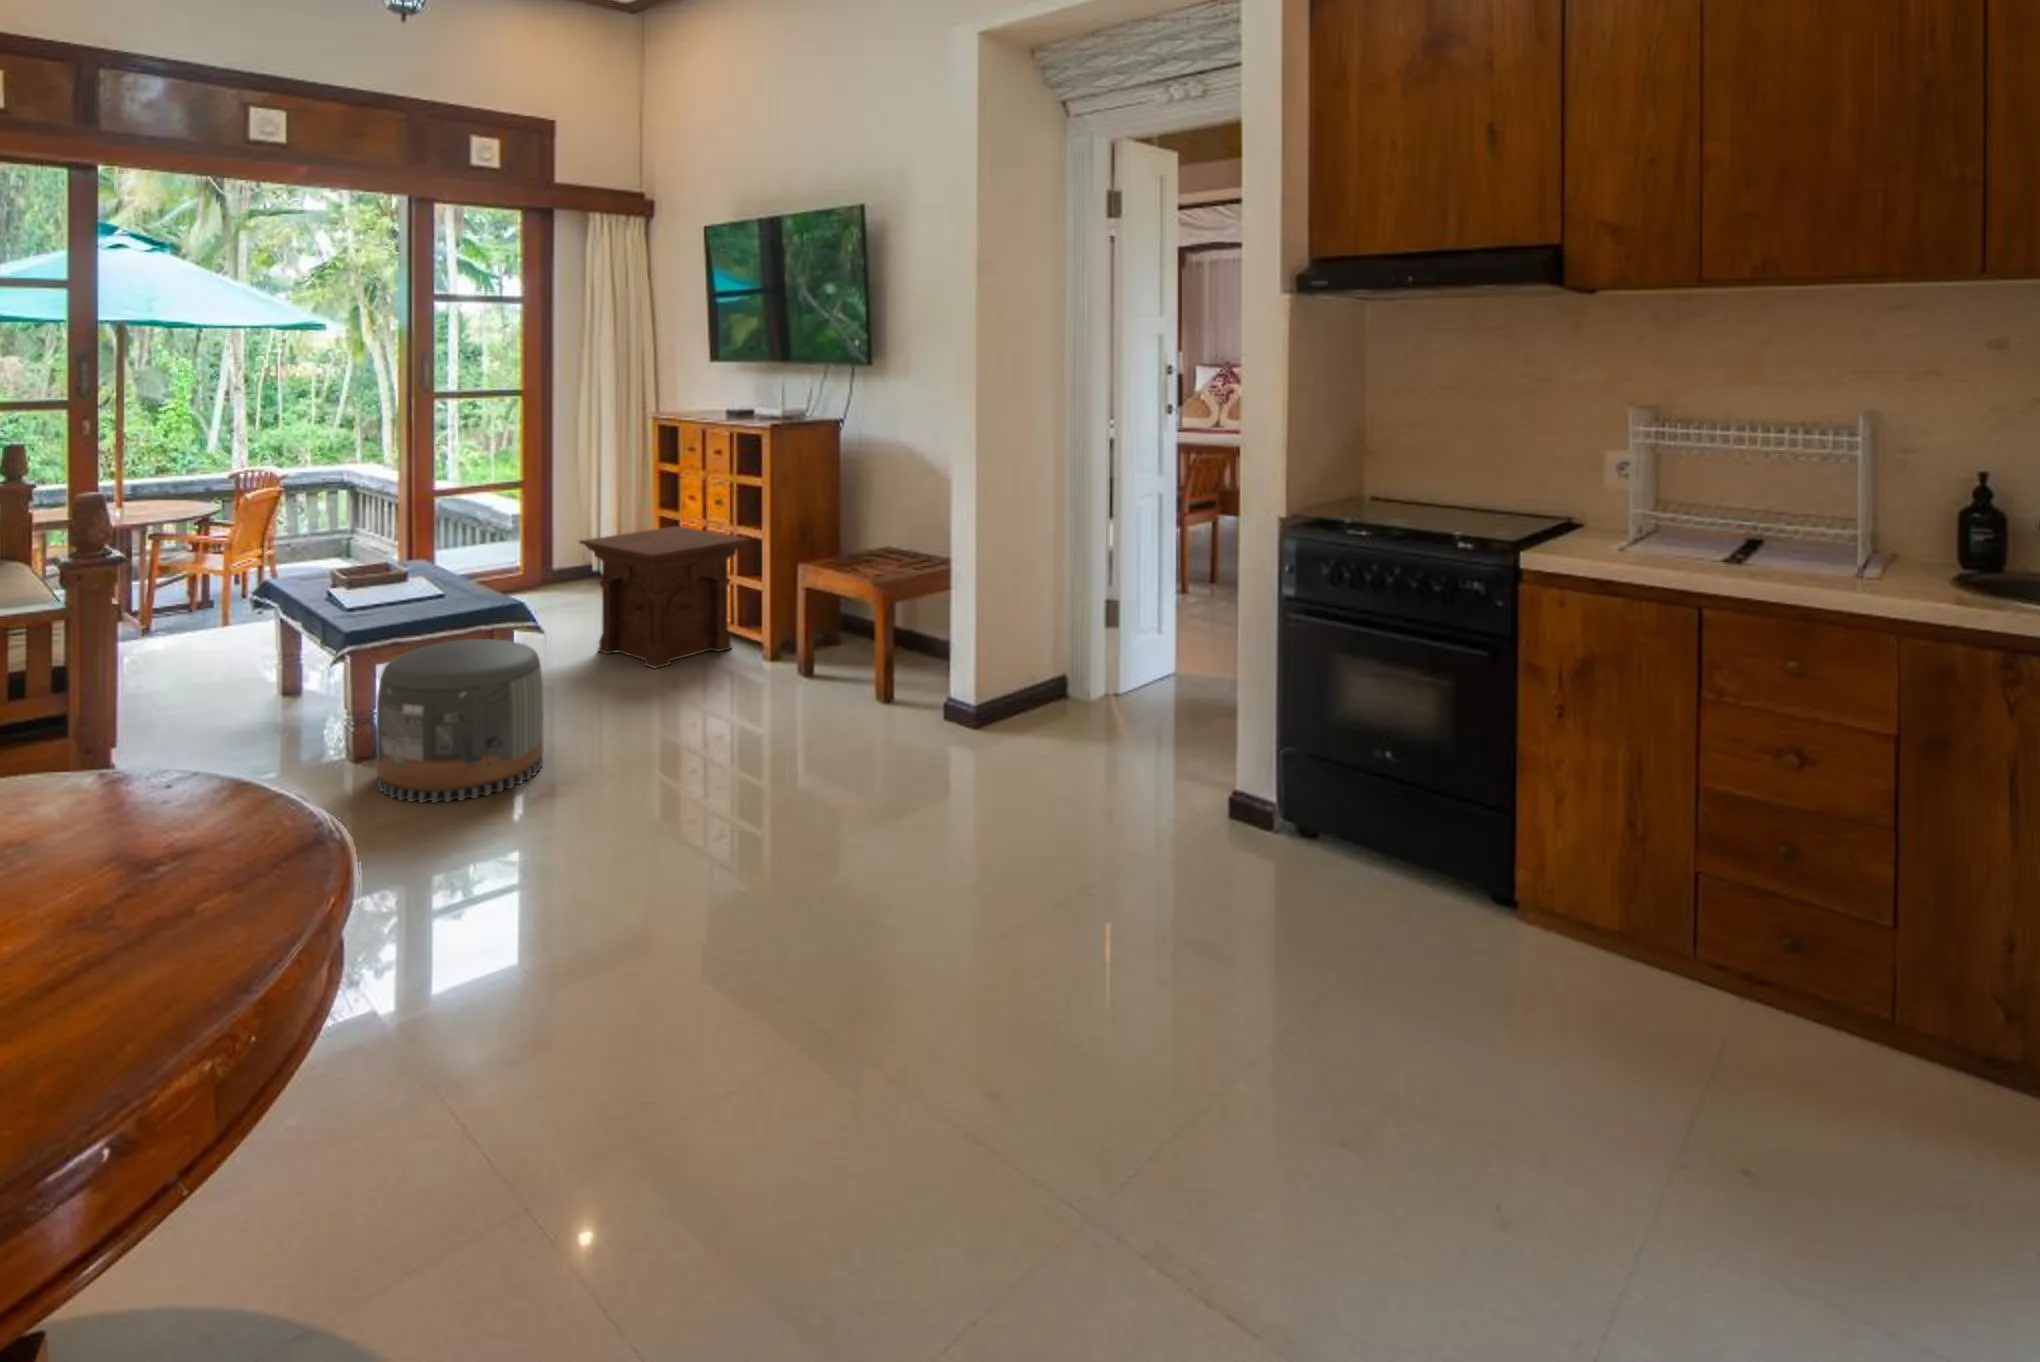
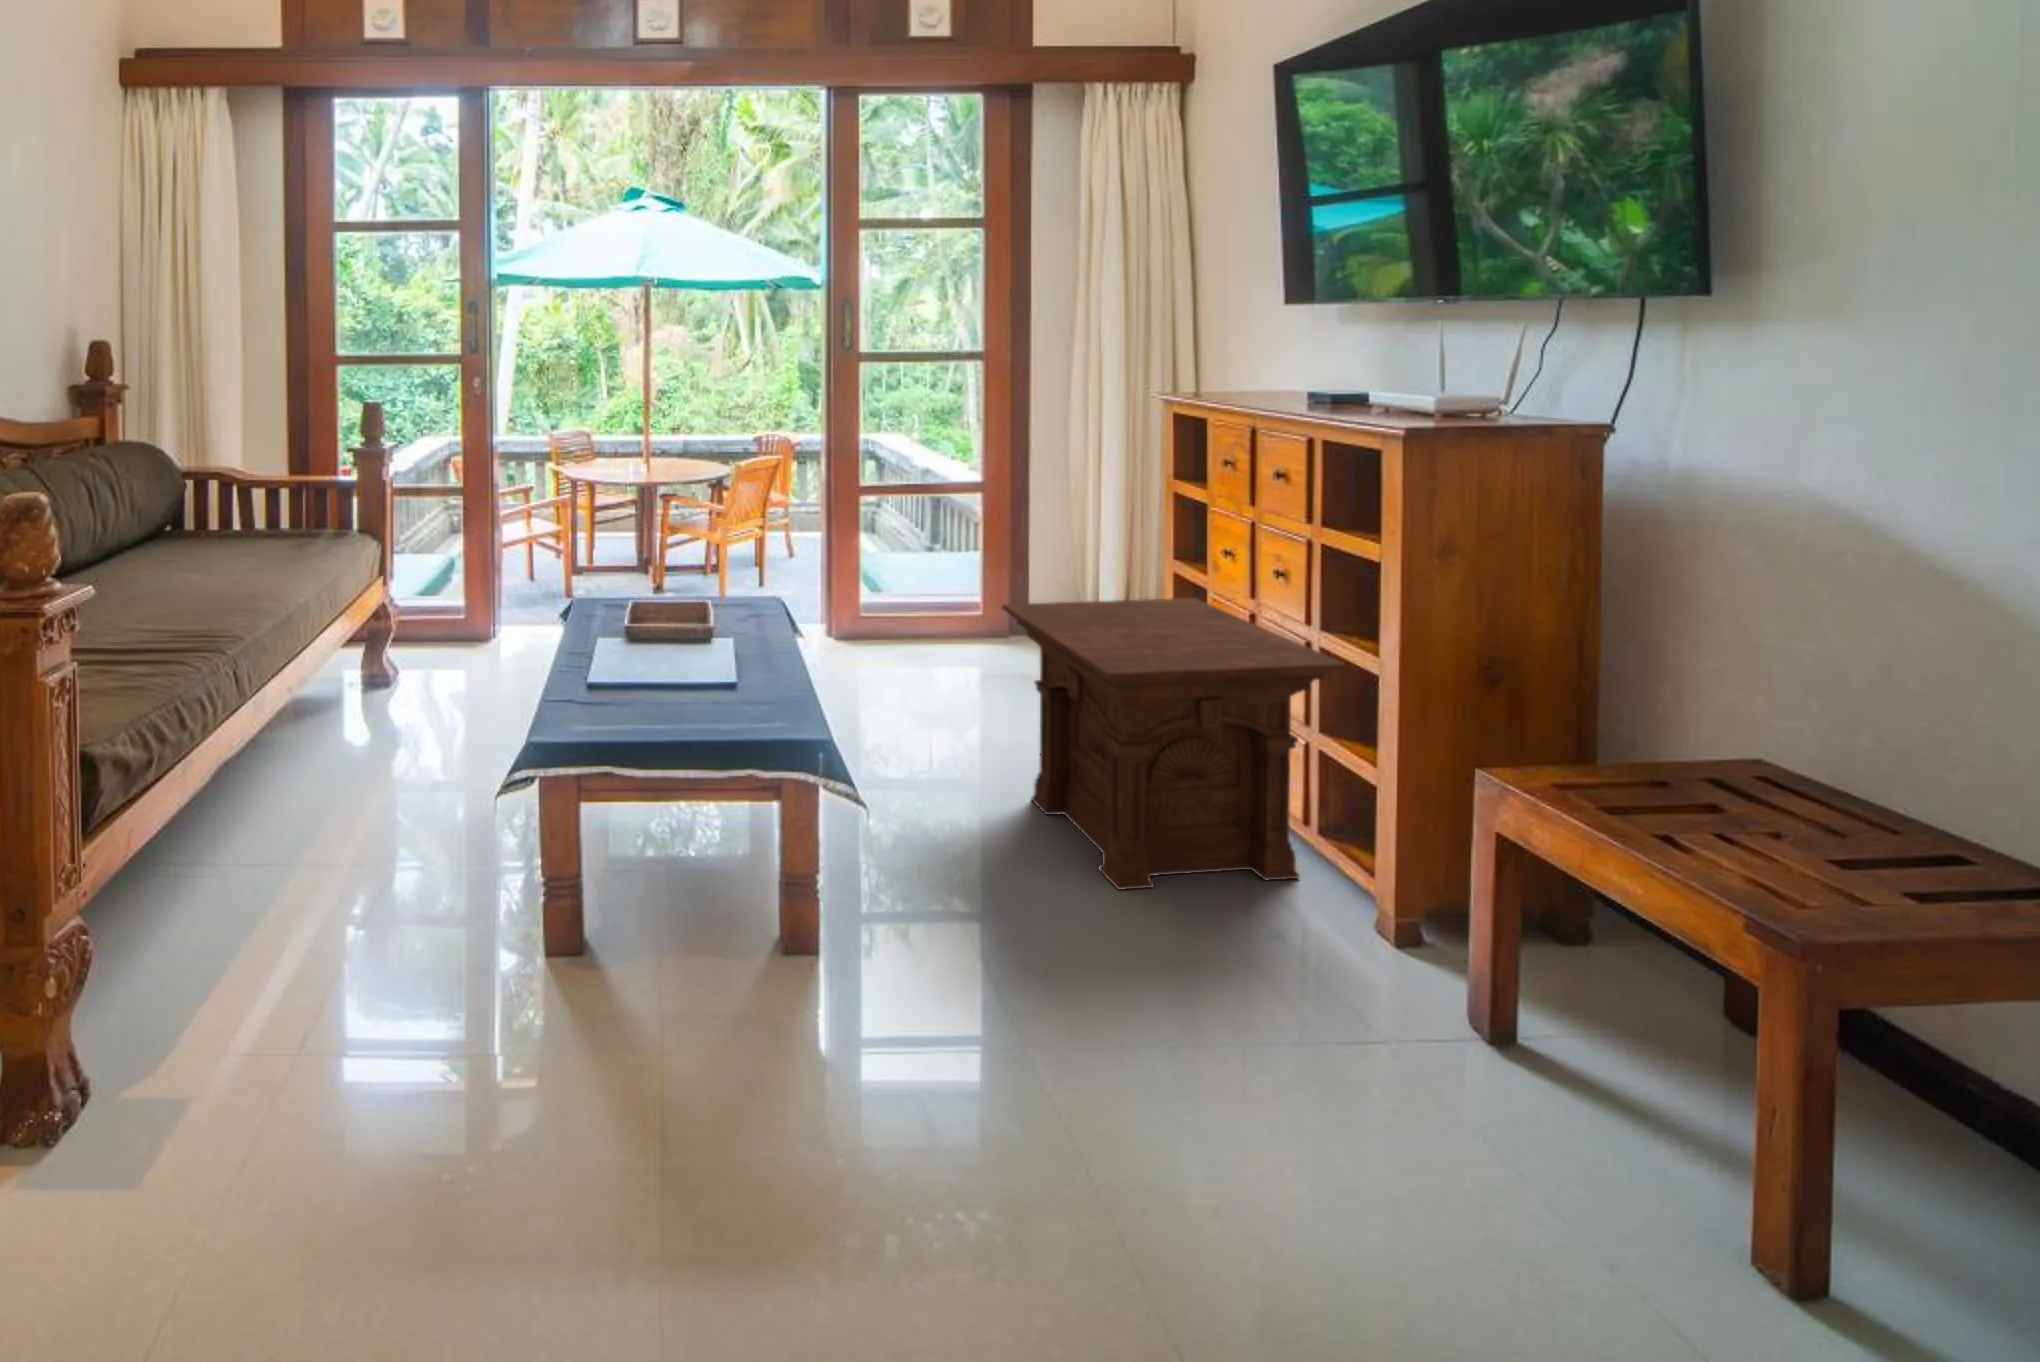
pouf: present [377,639,543,803] -> none [468,806,778,1227]

